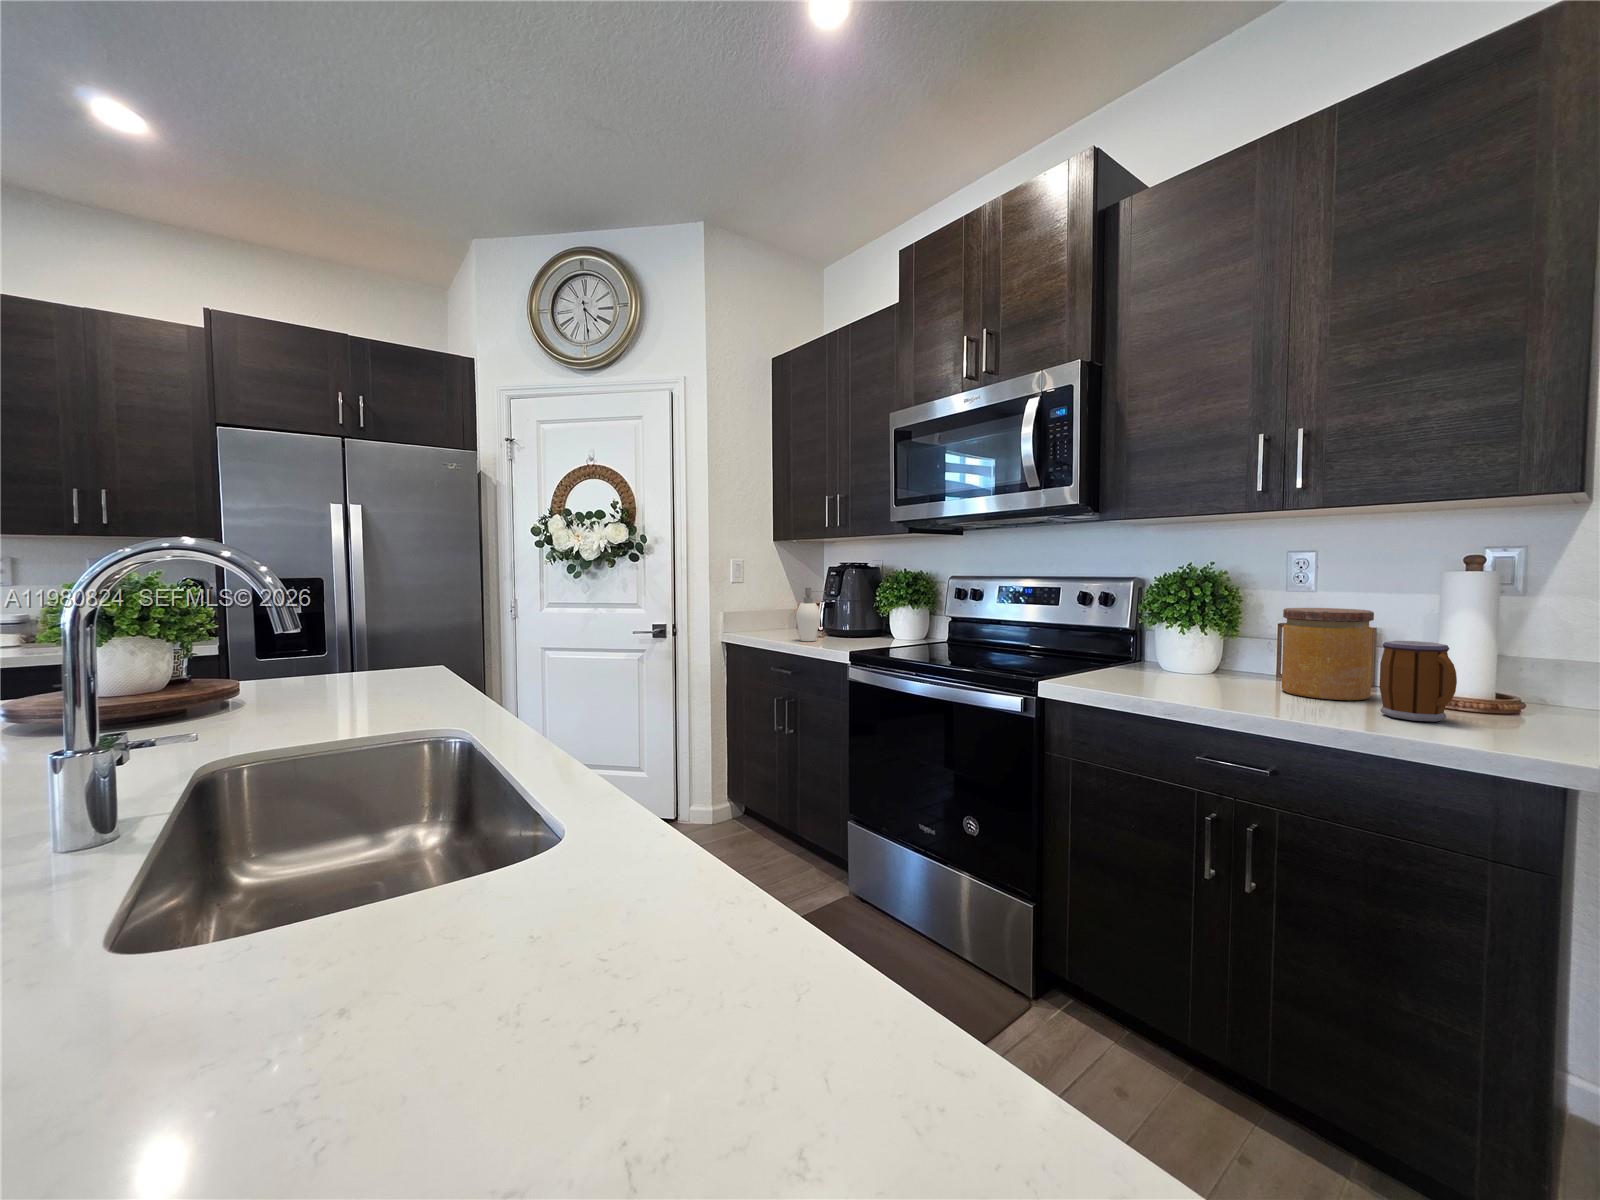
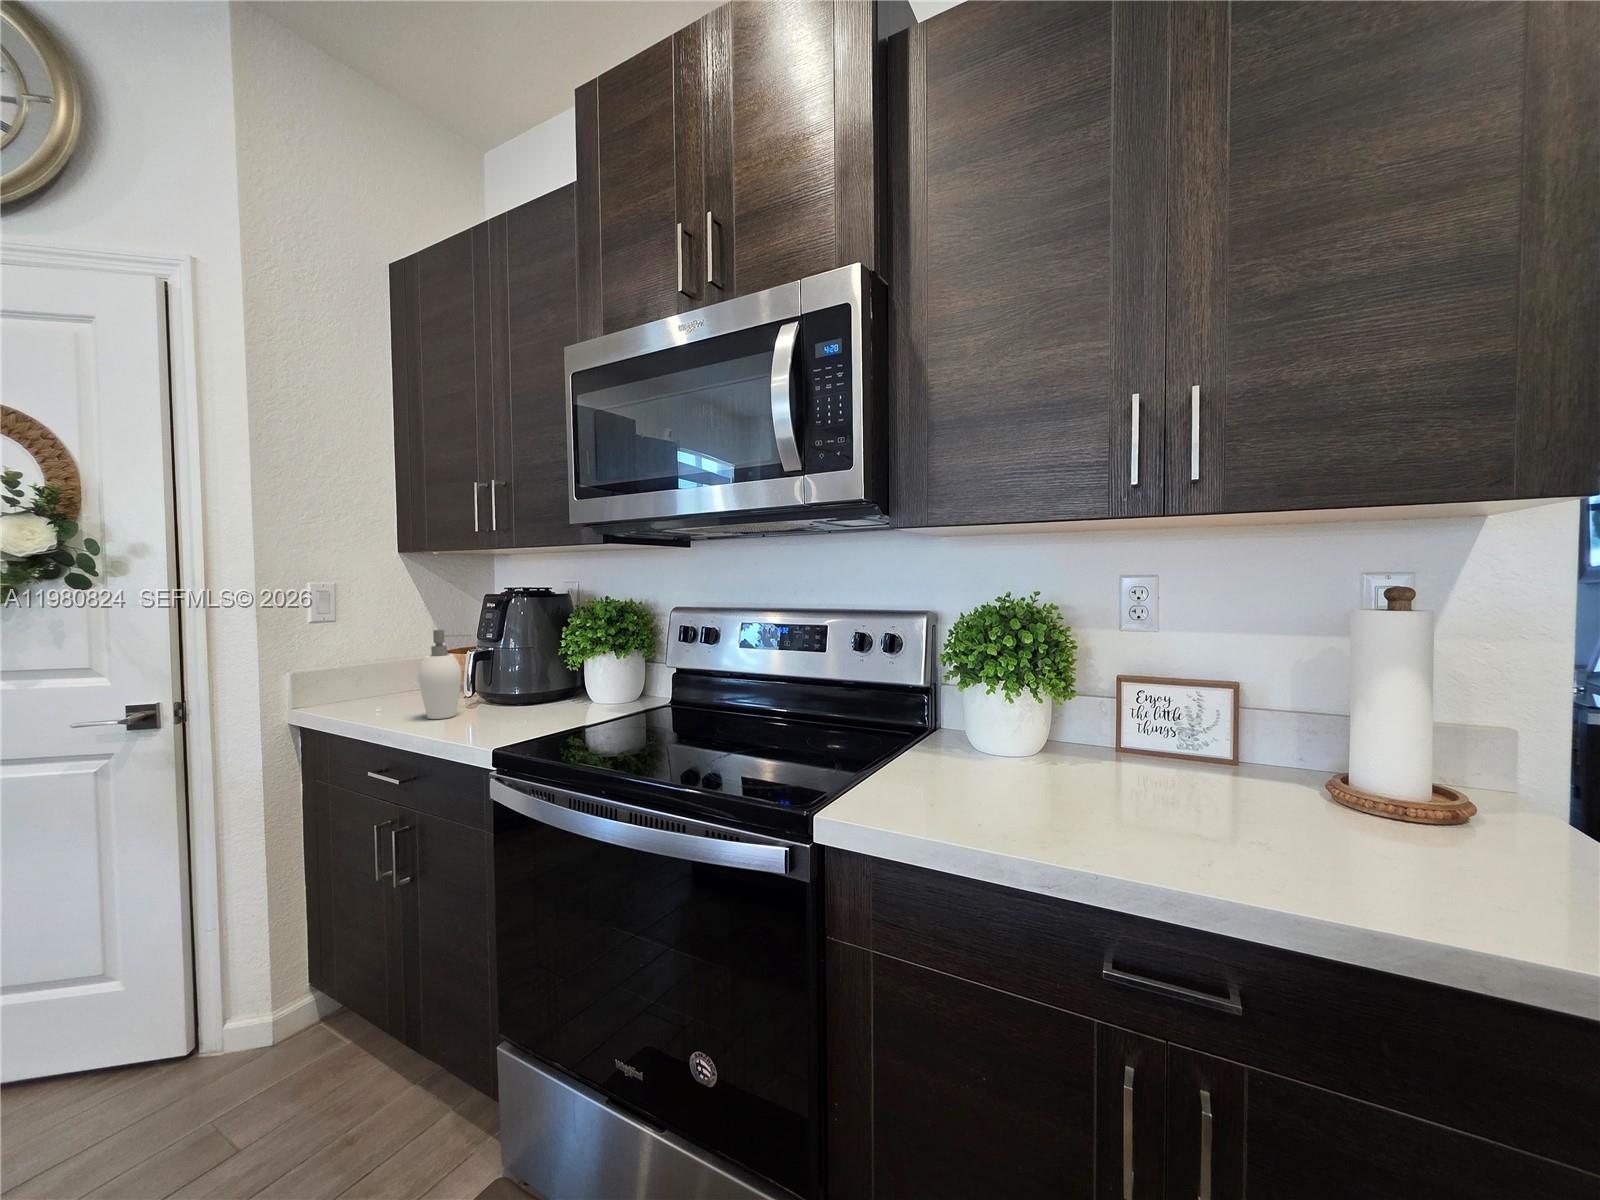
jar: present [1281,608,1374,700] -> none [1156,663,1282,813]
mug: present [1379,641,1457,722] -> none [1343,731,1480,873]

